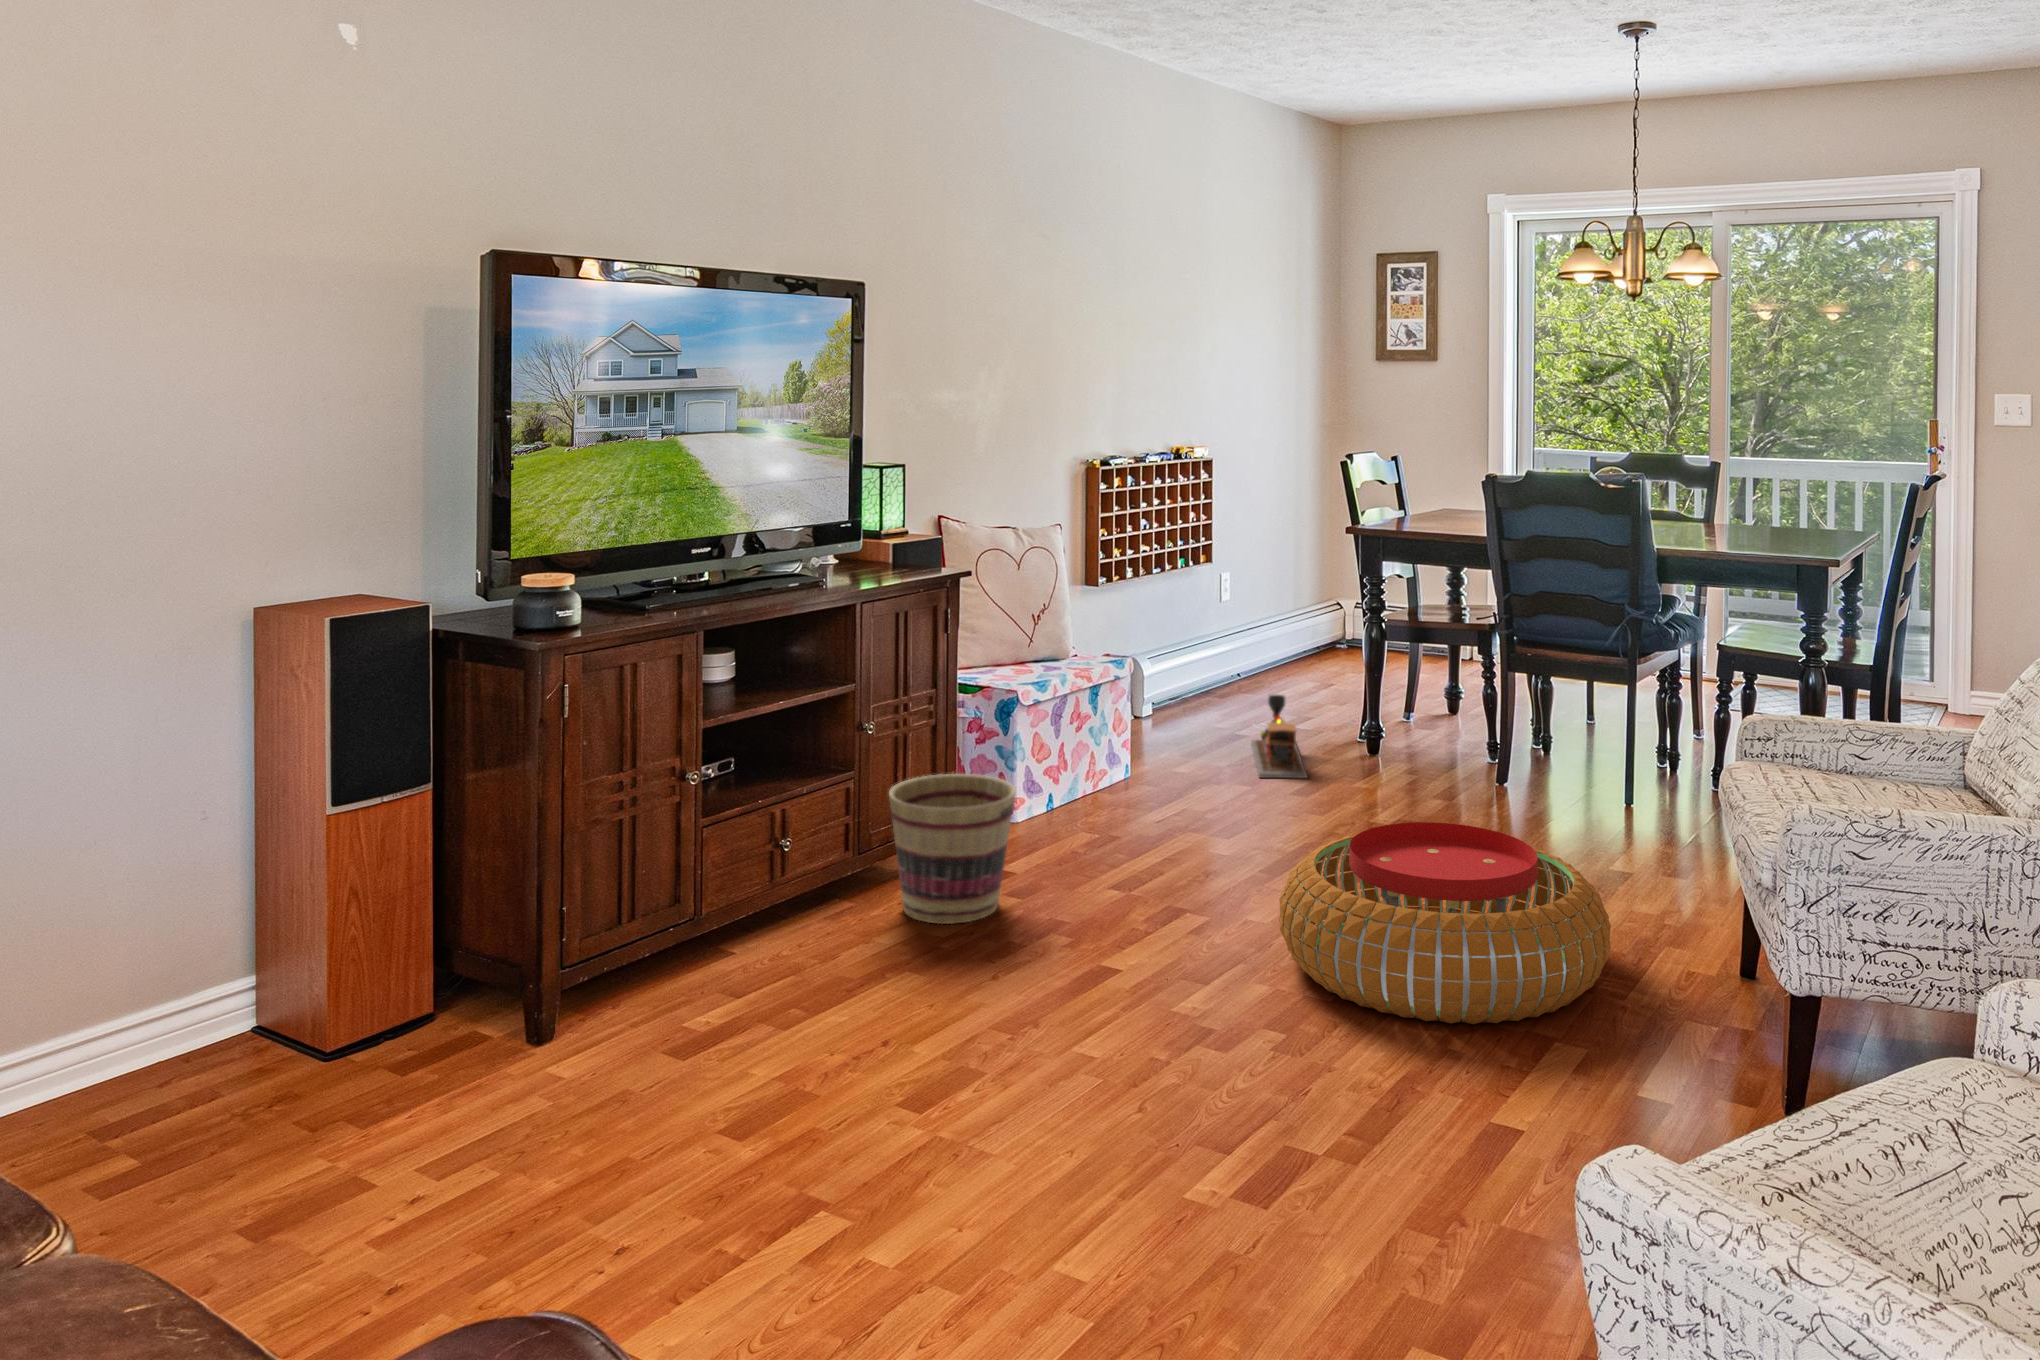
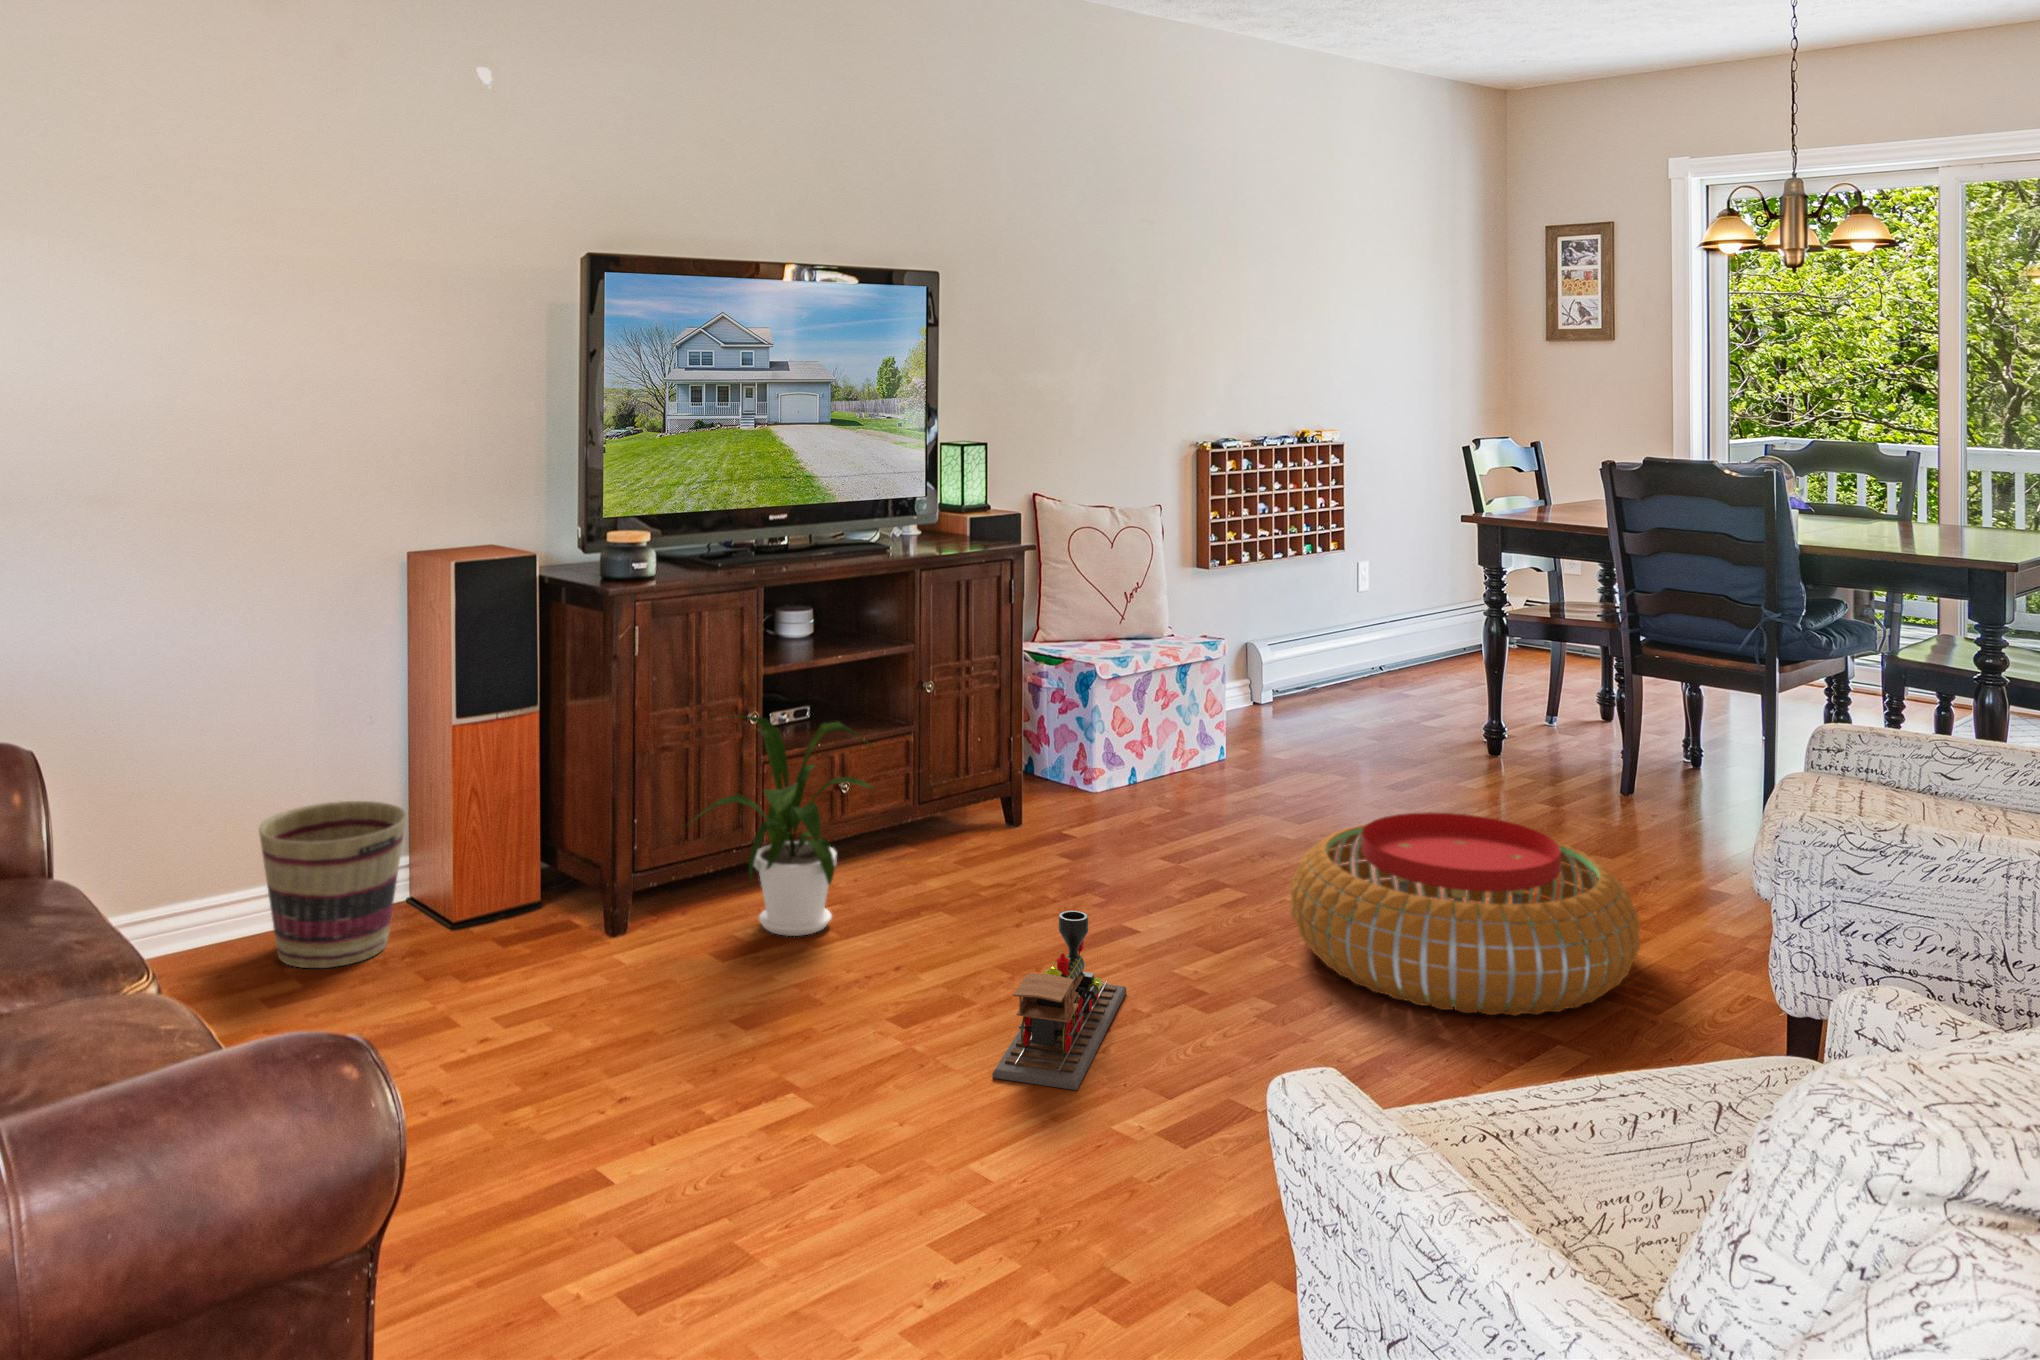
toy train: present [1251,695,1307,778] -> present [992,911,1126,1090]
house plant: none [616,774,854,1022] -> present [694,716,874,936]
basket: present [889,774,1016,924] -> present [259,801,407,968]

